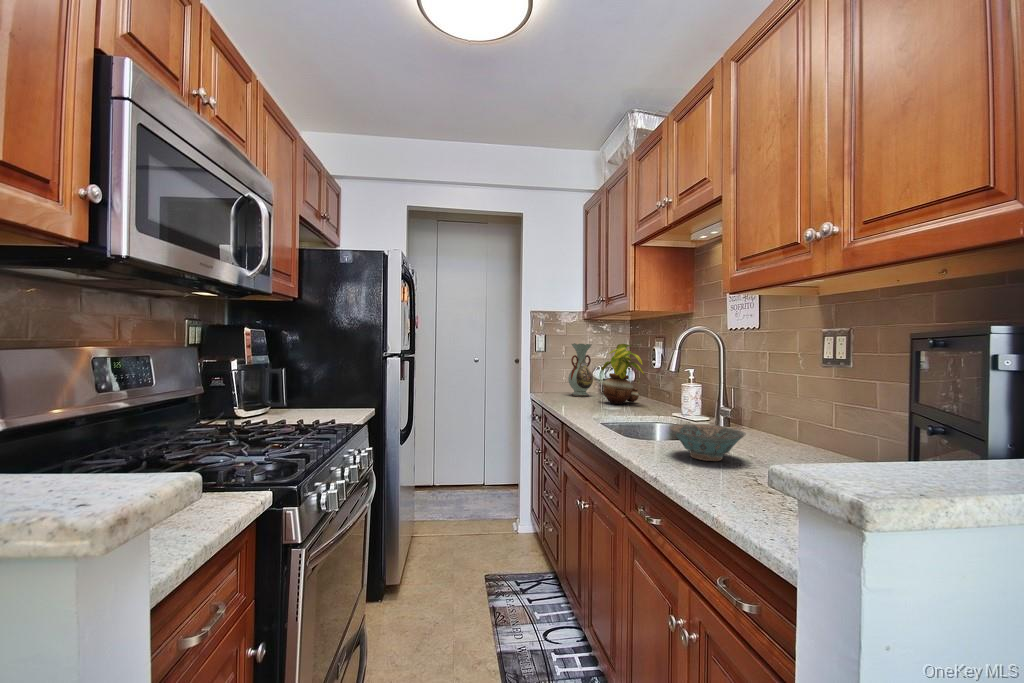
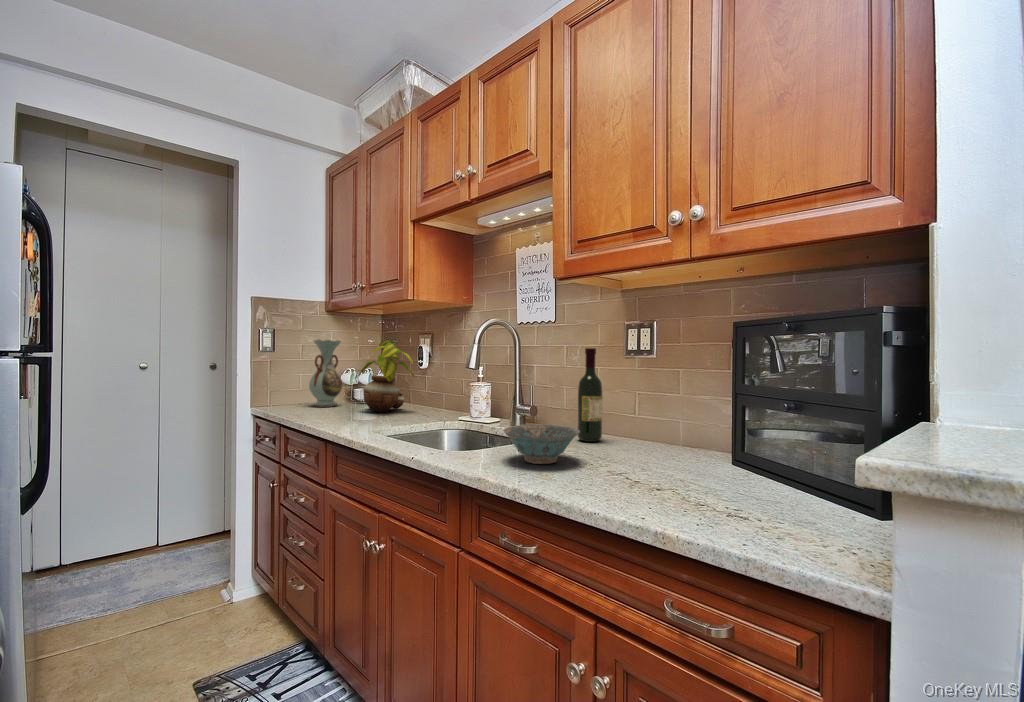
wine bottle: none [775,354,805,451] -> present [578,348,603,442]

